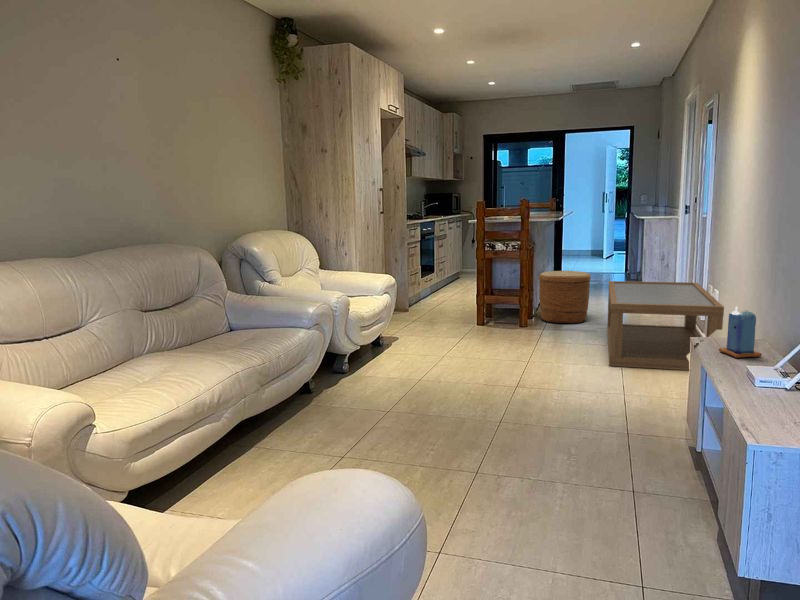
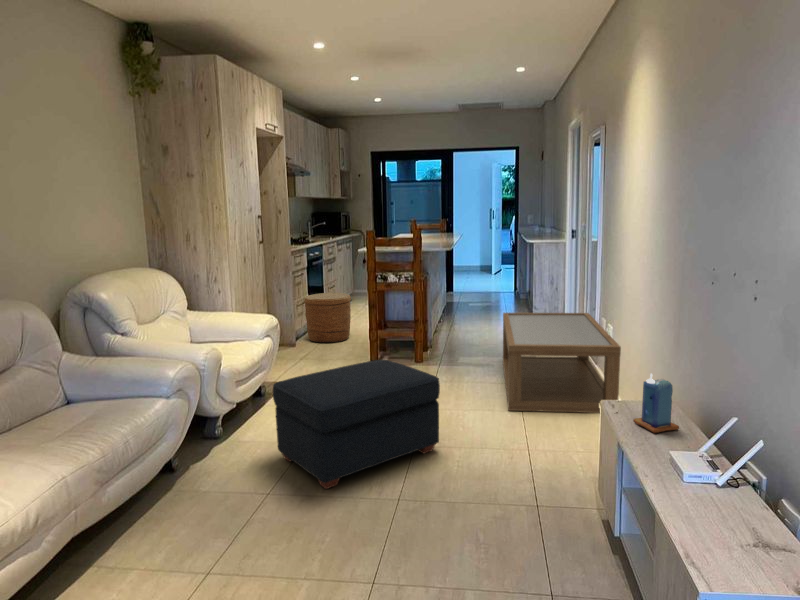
woven basket: present [539,271,591,324] -> present [304,293,351,342]
ottoman: none [395,311,542,410] -> present [273,360,440,489]

